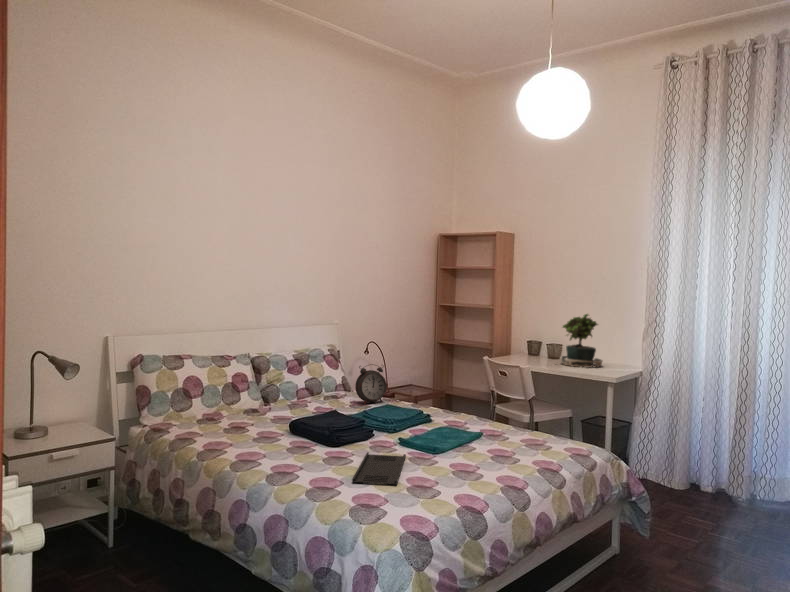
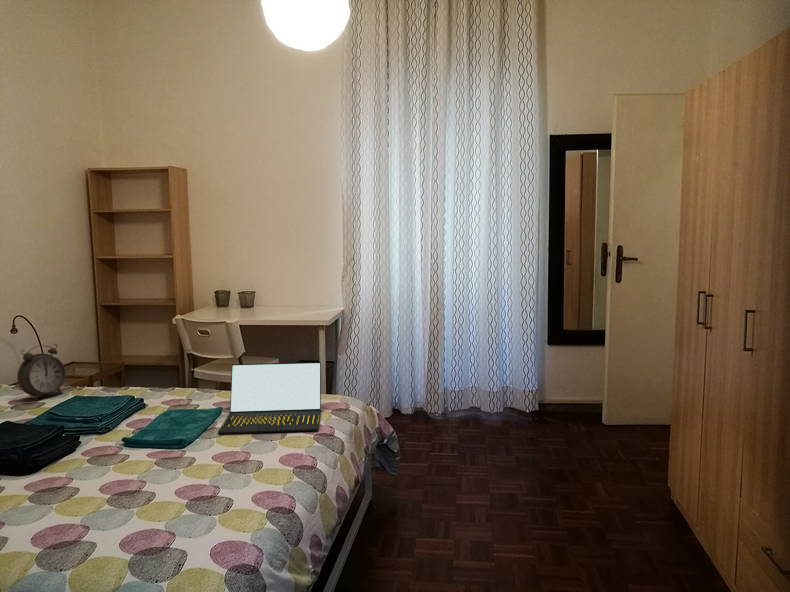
potted plant: present [560,314,603,368] -> none [247,259,302,317]
laptop: none [465,396,568,465] -> present [218,362,321,434]
tray: present [352,452,406,485] -> none [93,459,168,522]

